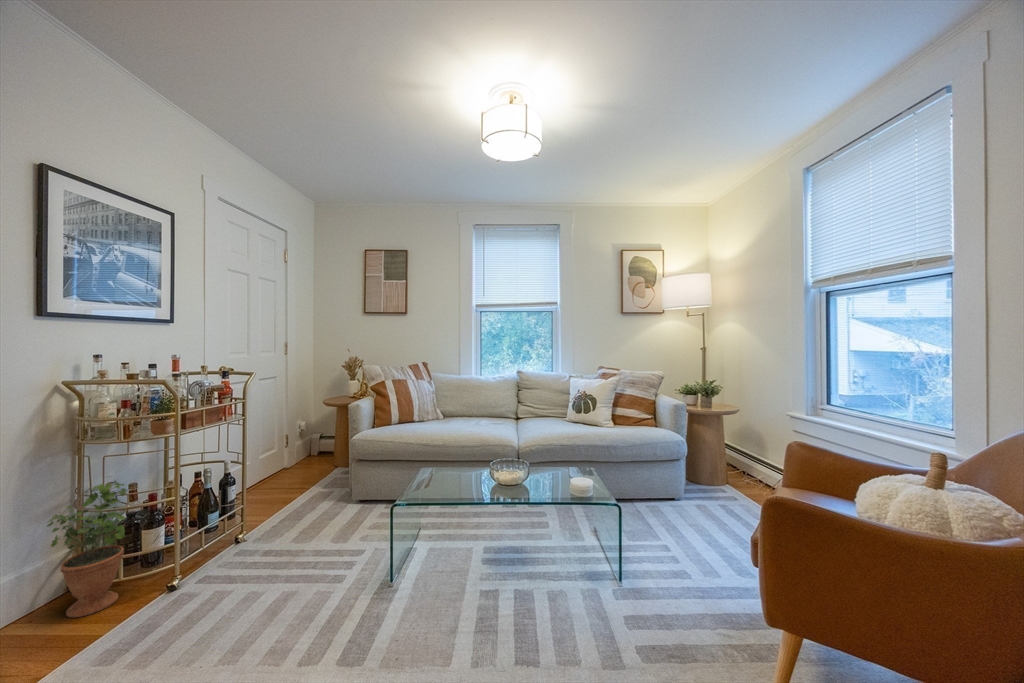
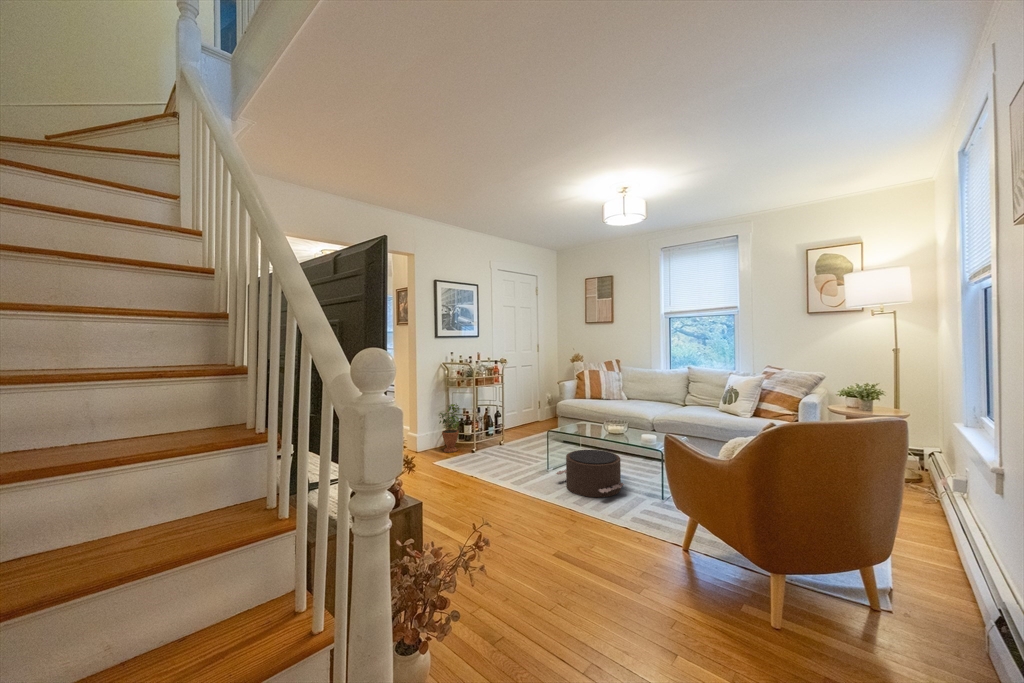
pouf: none [431,518,562,630] -> present [556,450,624,497]

